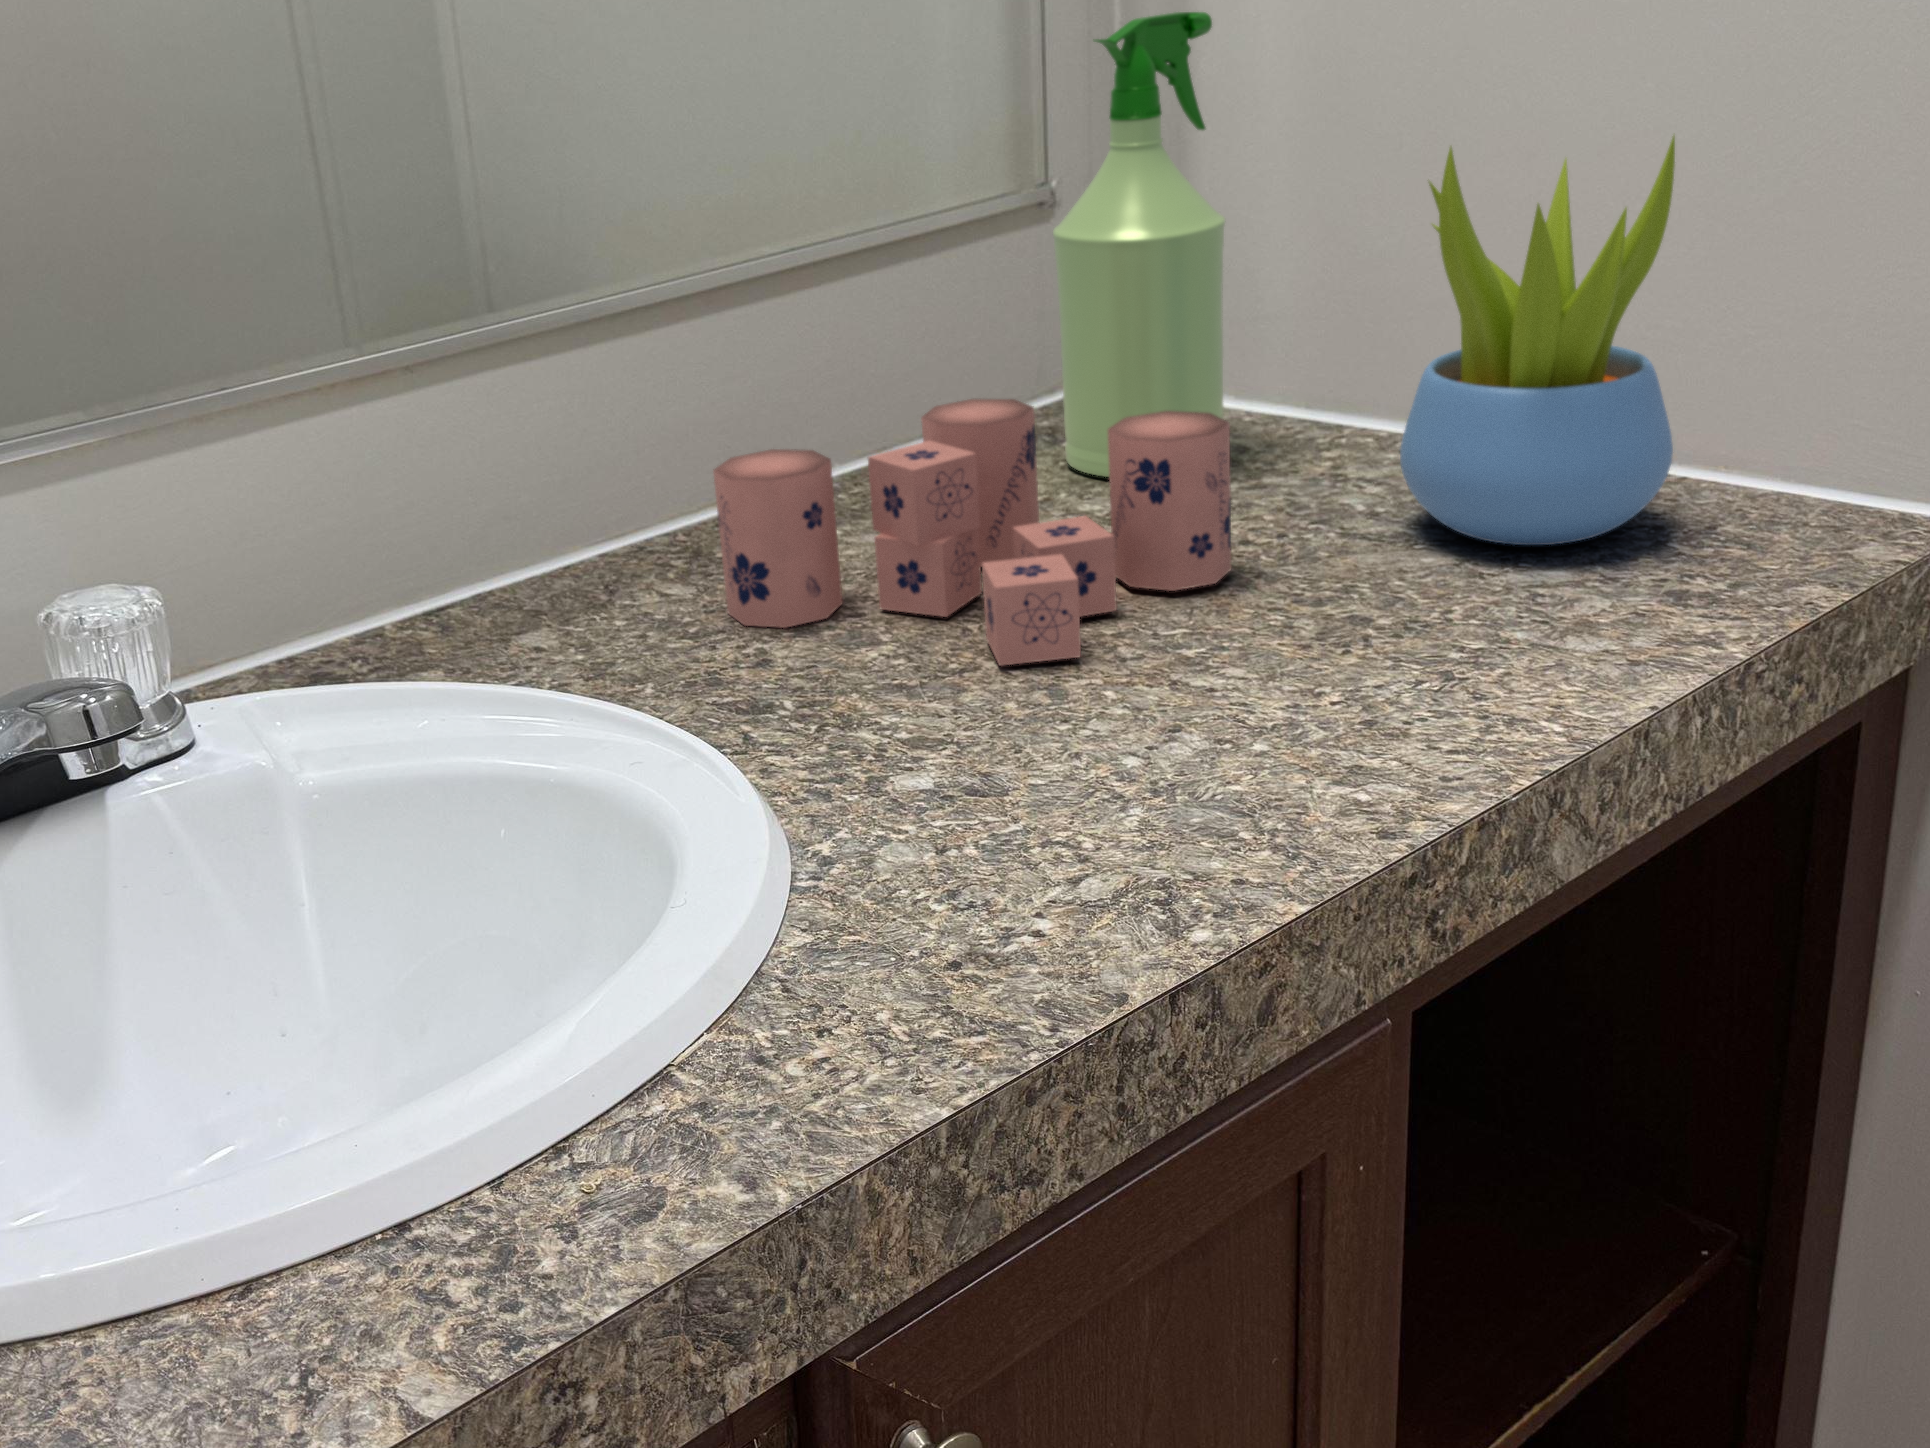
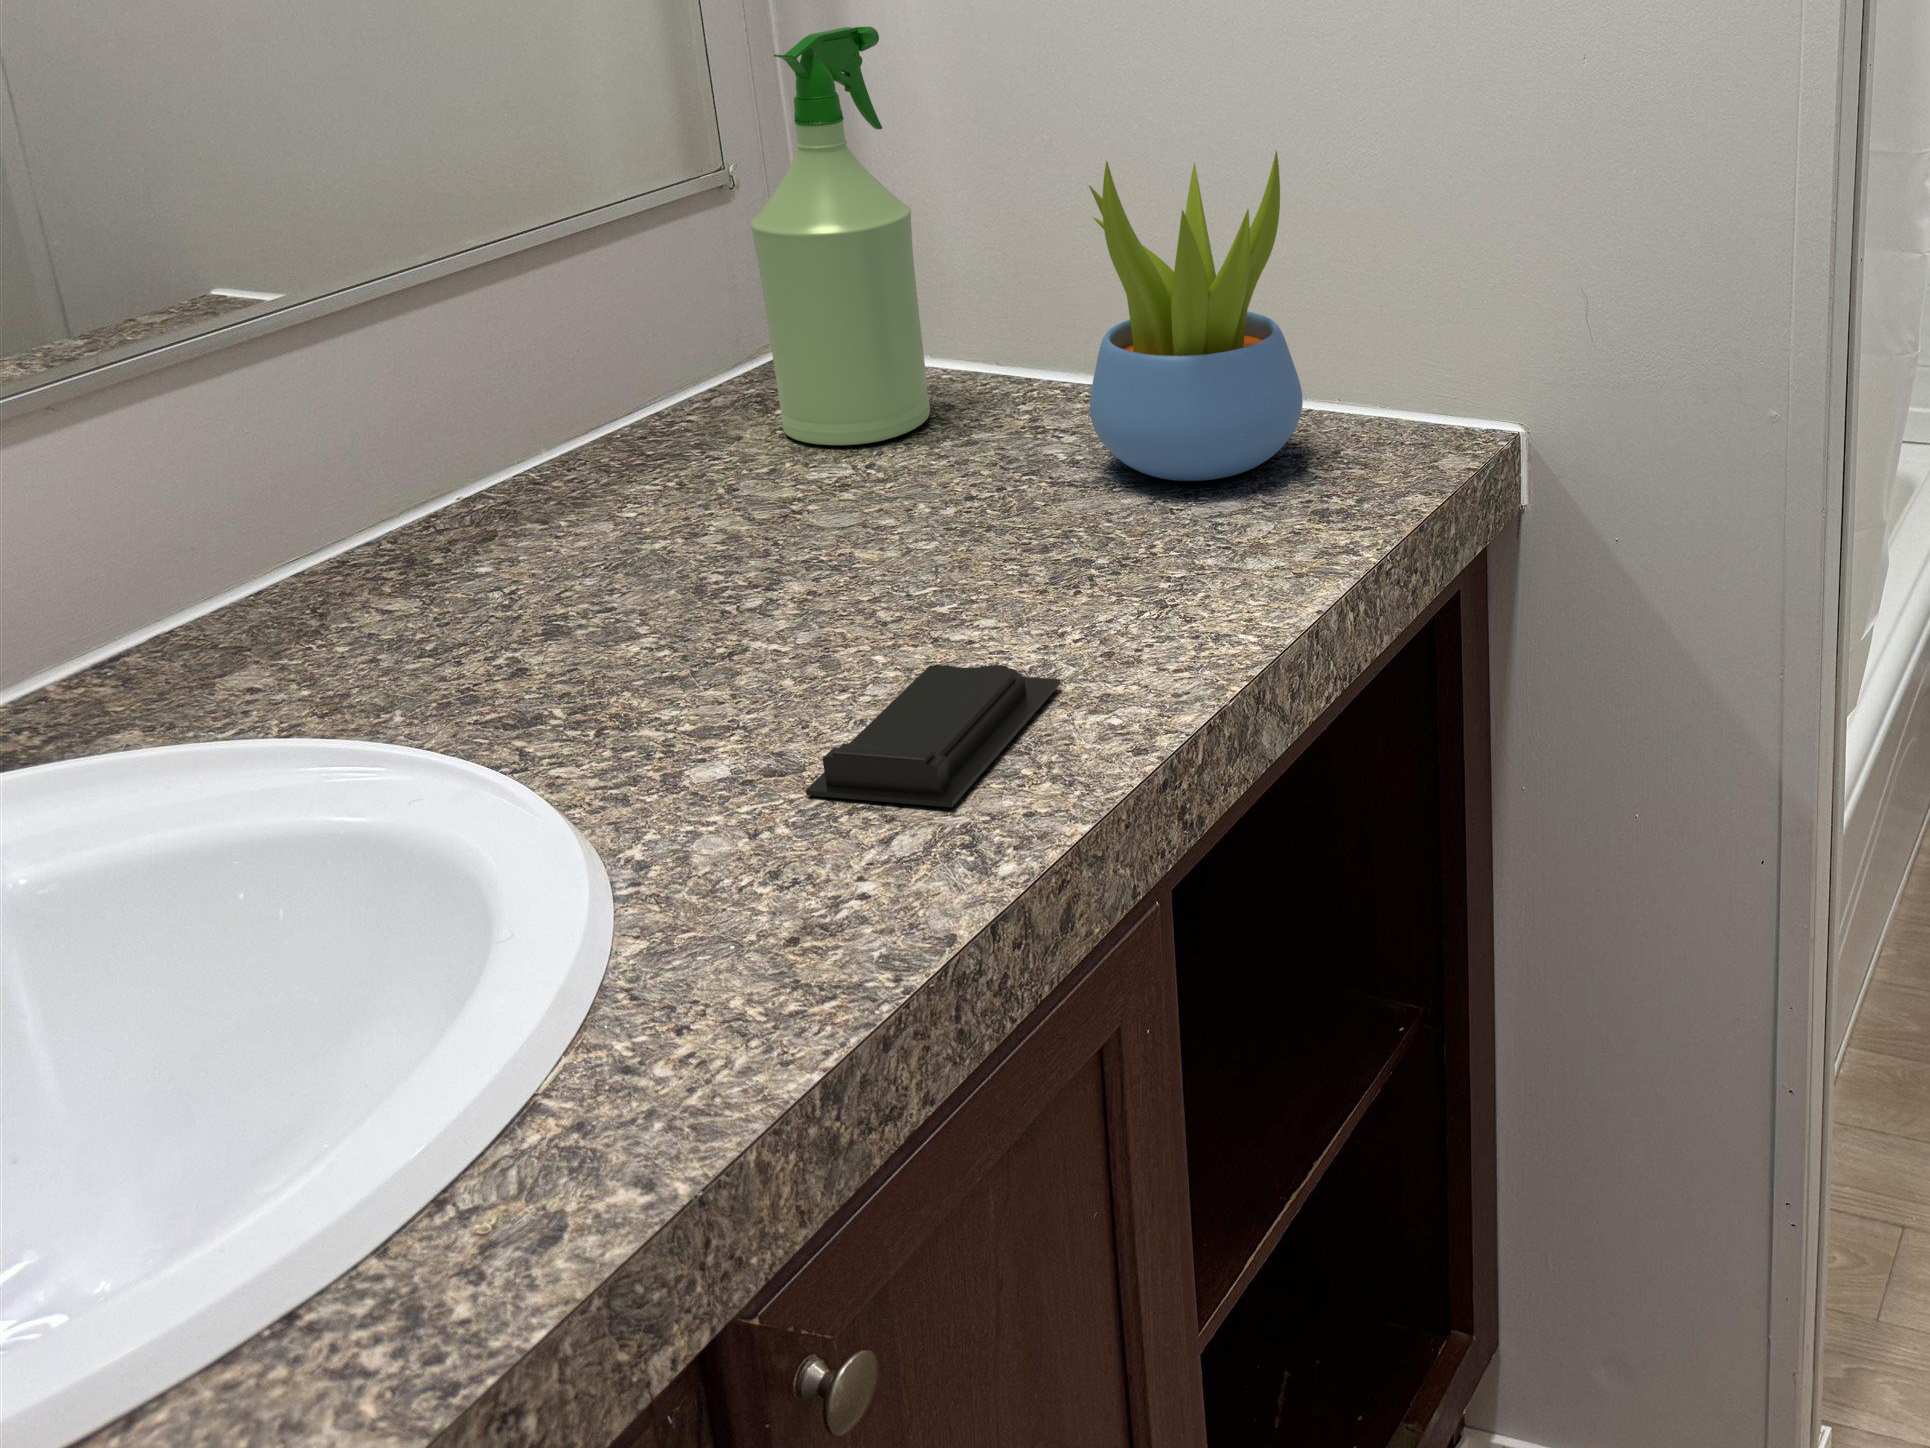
candle: present [713,399,1231,665] -> none [442,388,961,646]
soap bar: none [1002,703,1308,858] -> present [806,664,1061,807]

